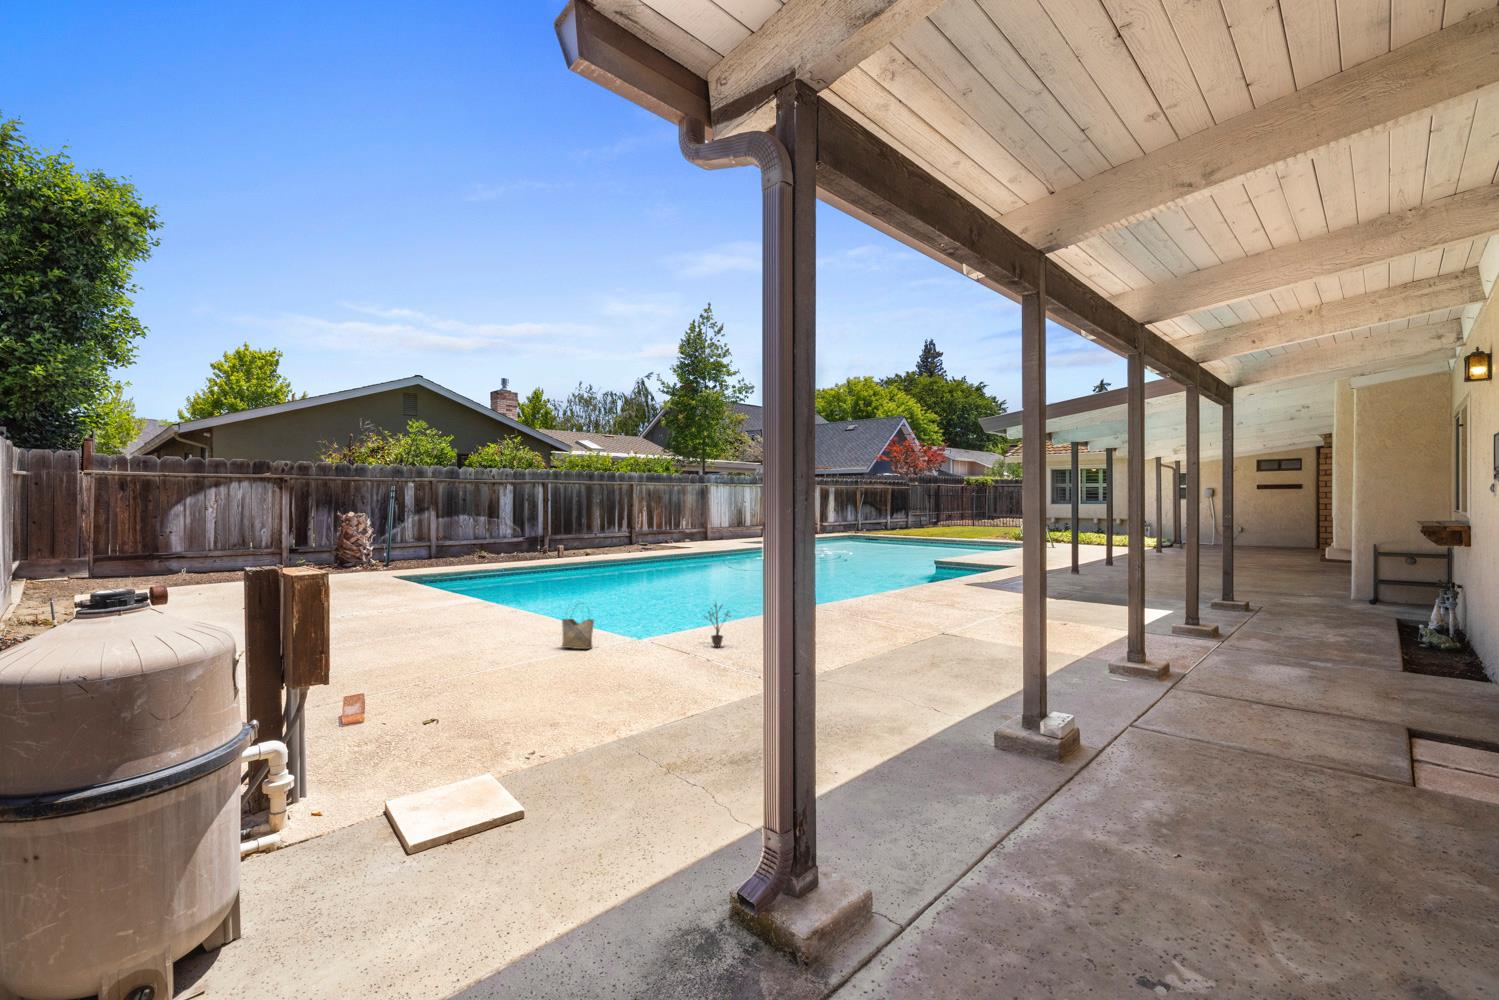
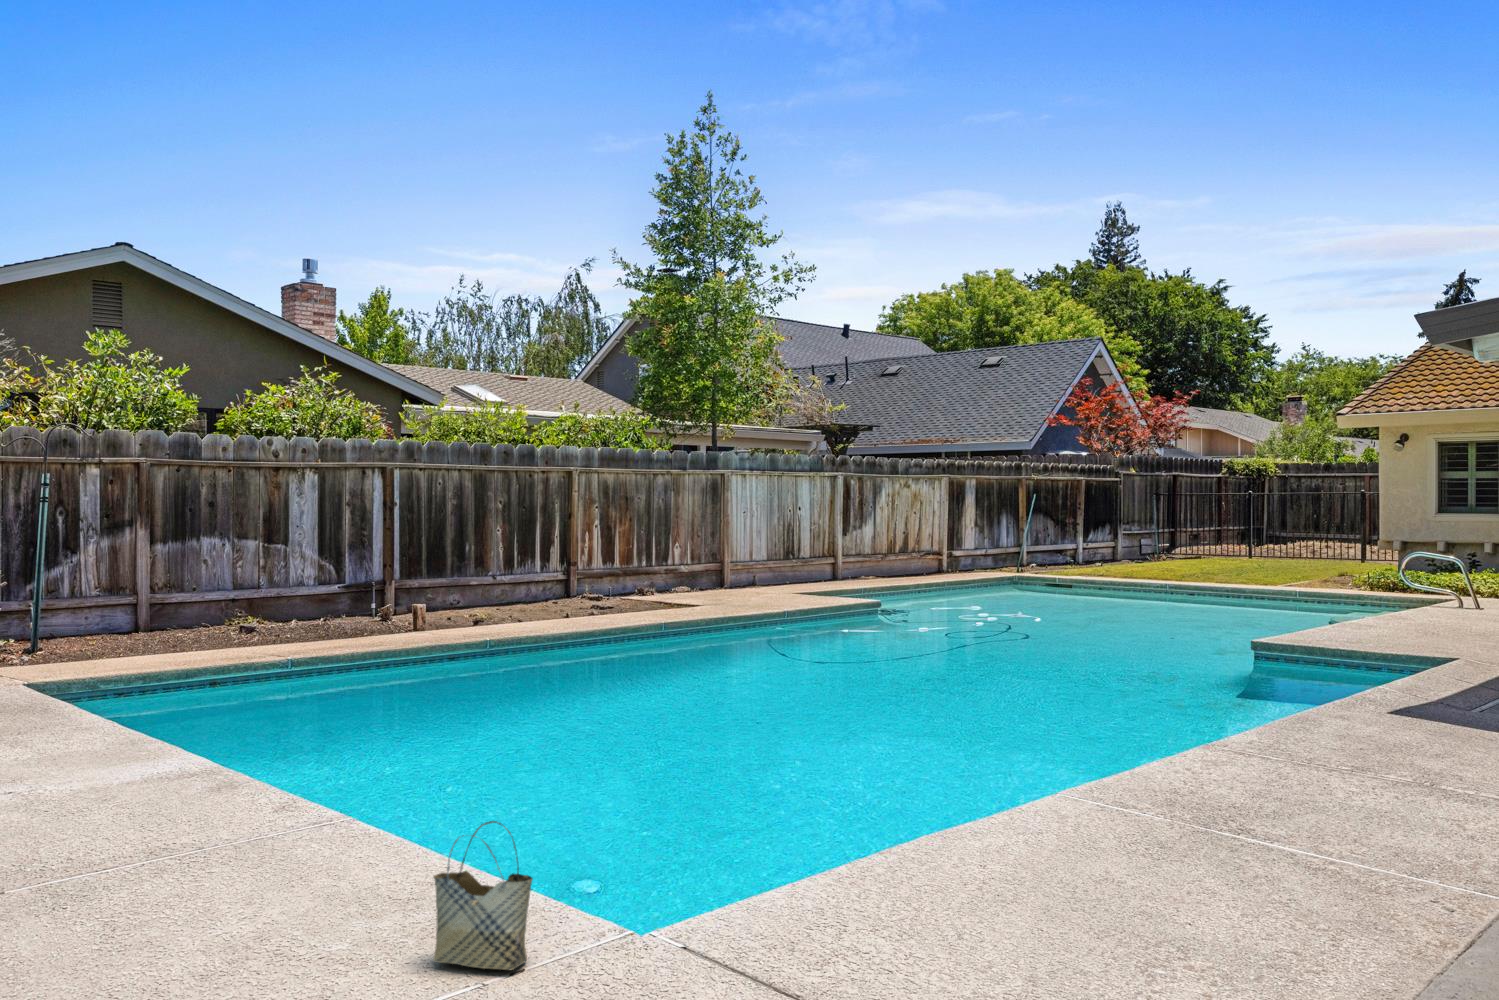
decorative plant: present [705,604,730,647] -> none [846,824,949,963]

